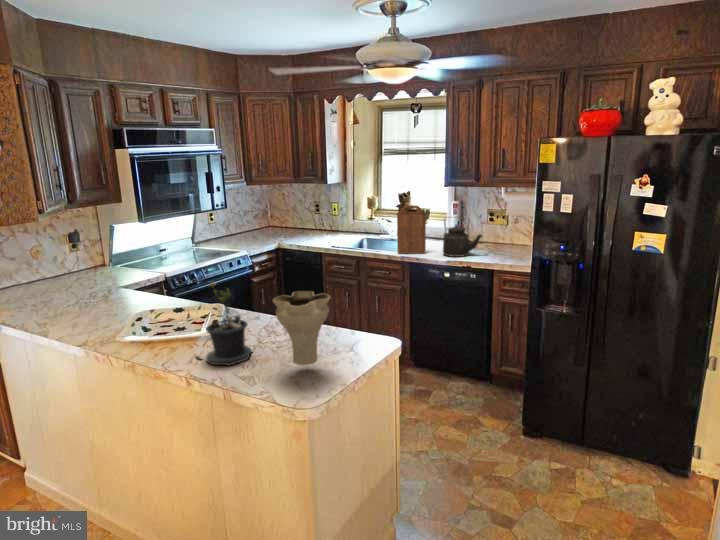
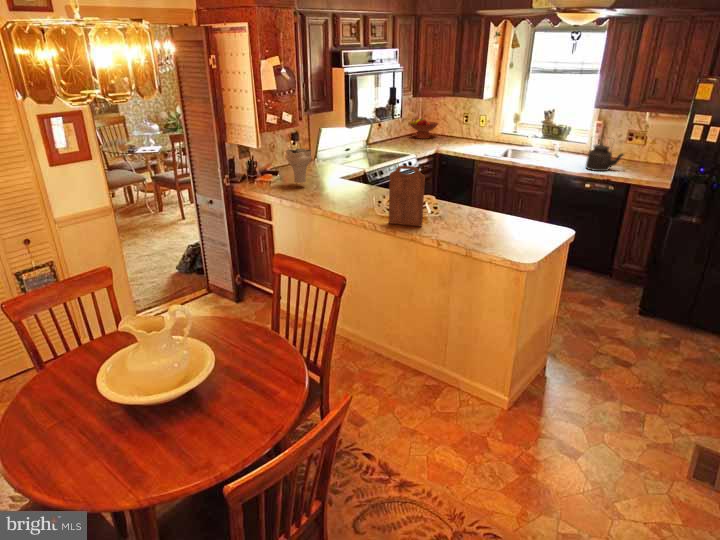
cutting board: present [397,205,426,254] -> present [389,165,425,226]
fruit bowl: none [253,209,288,232] -> present [409,118,438,139]
potted plant: present [197,282,252,366] -> none [437,180,476,237]
vase: present [273,291,330,365] -> present [286,148,312,183]

